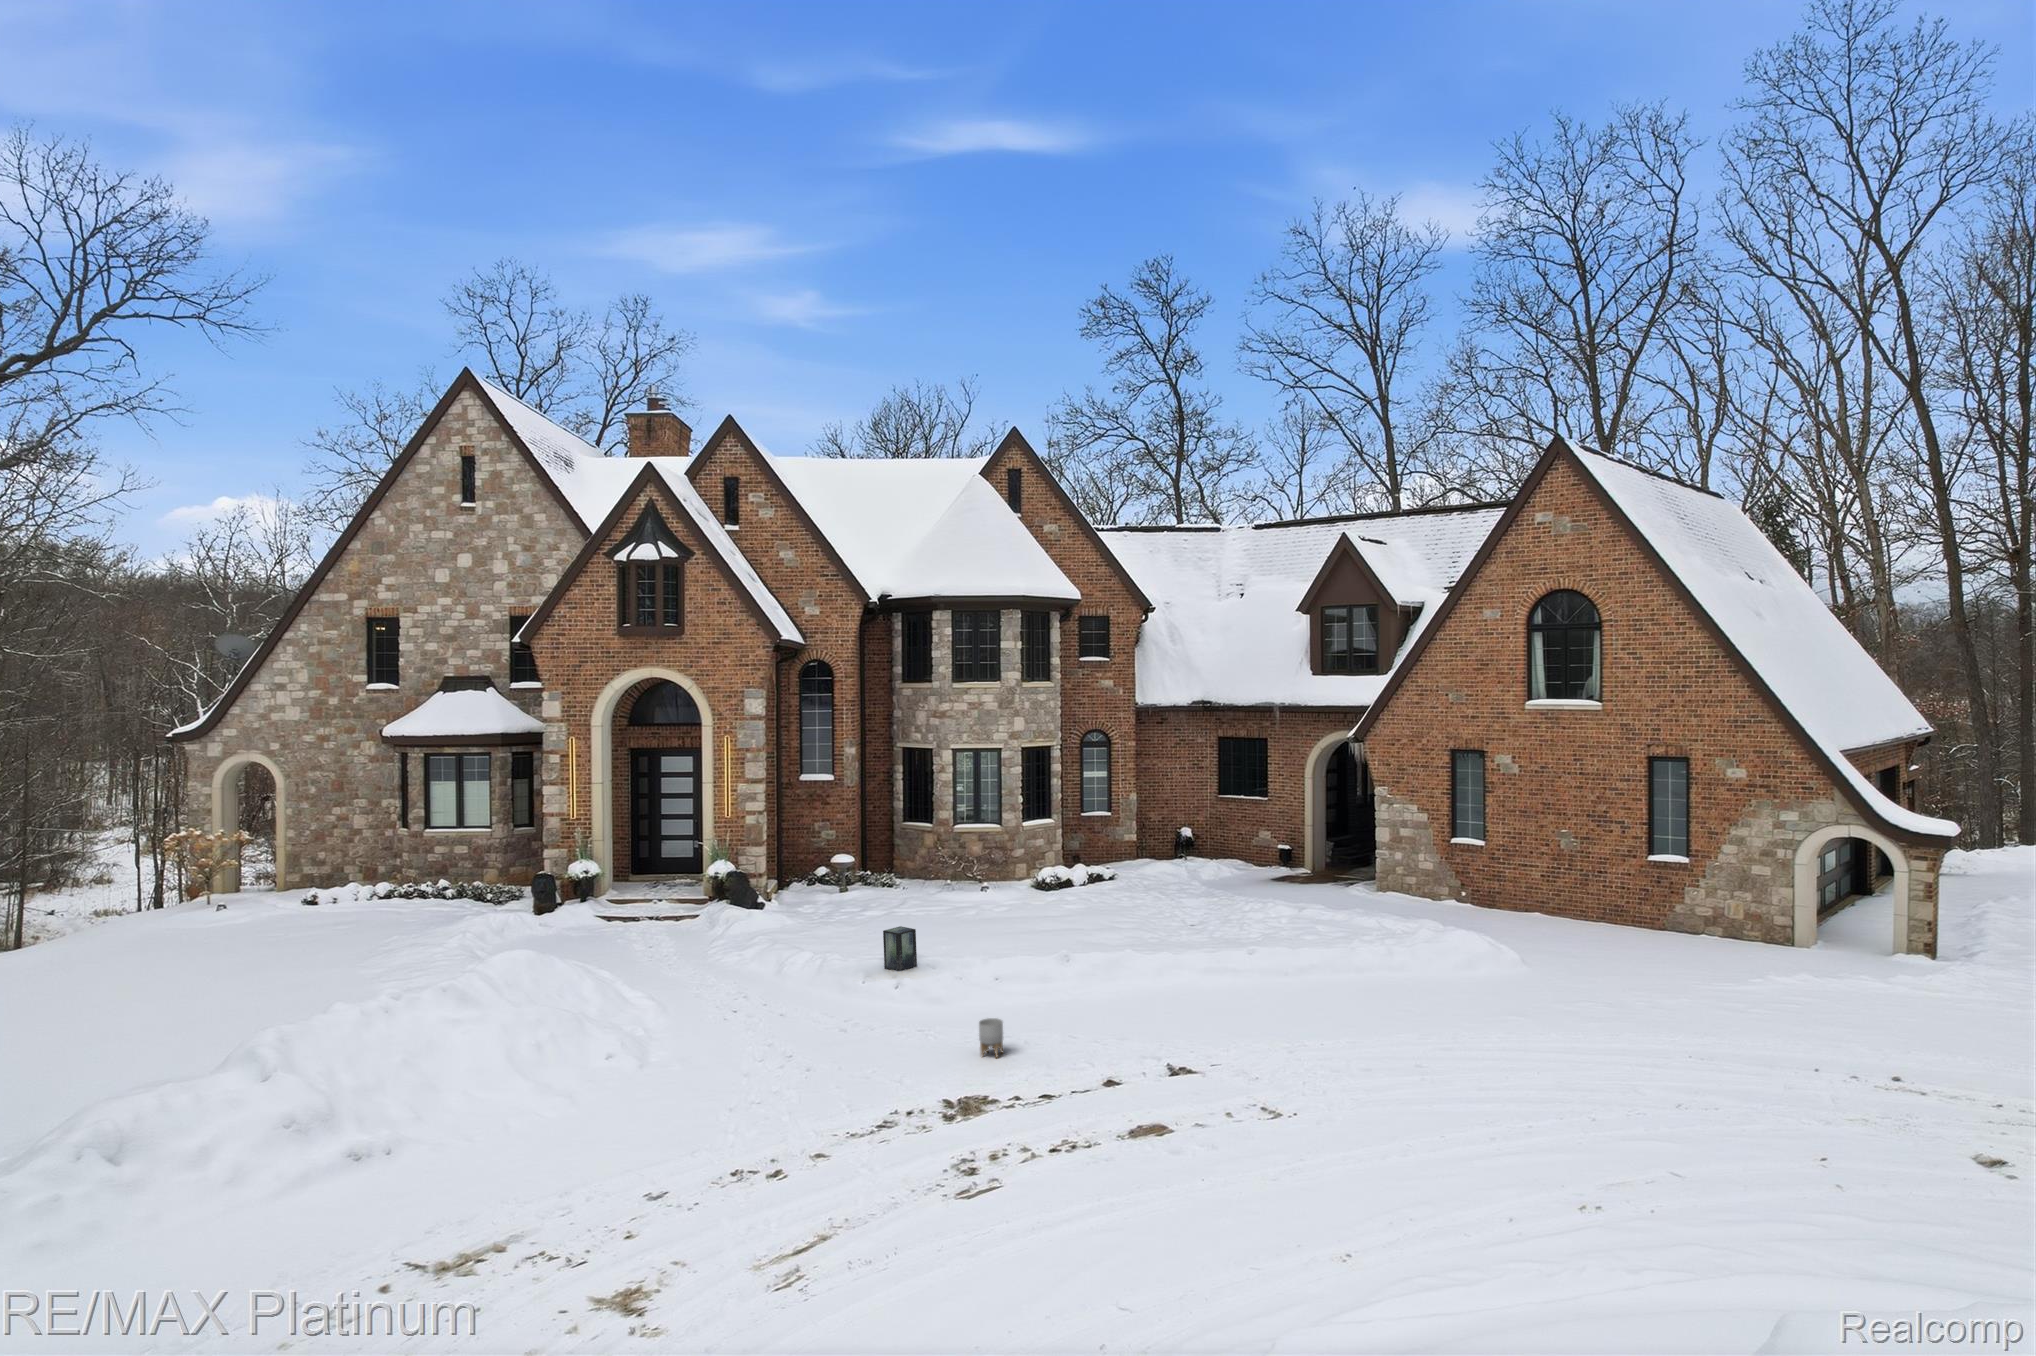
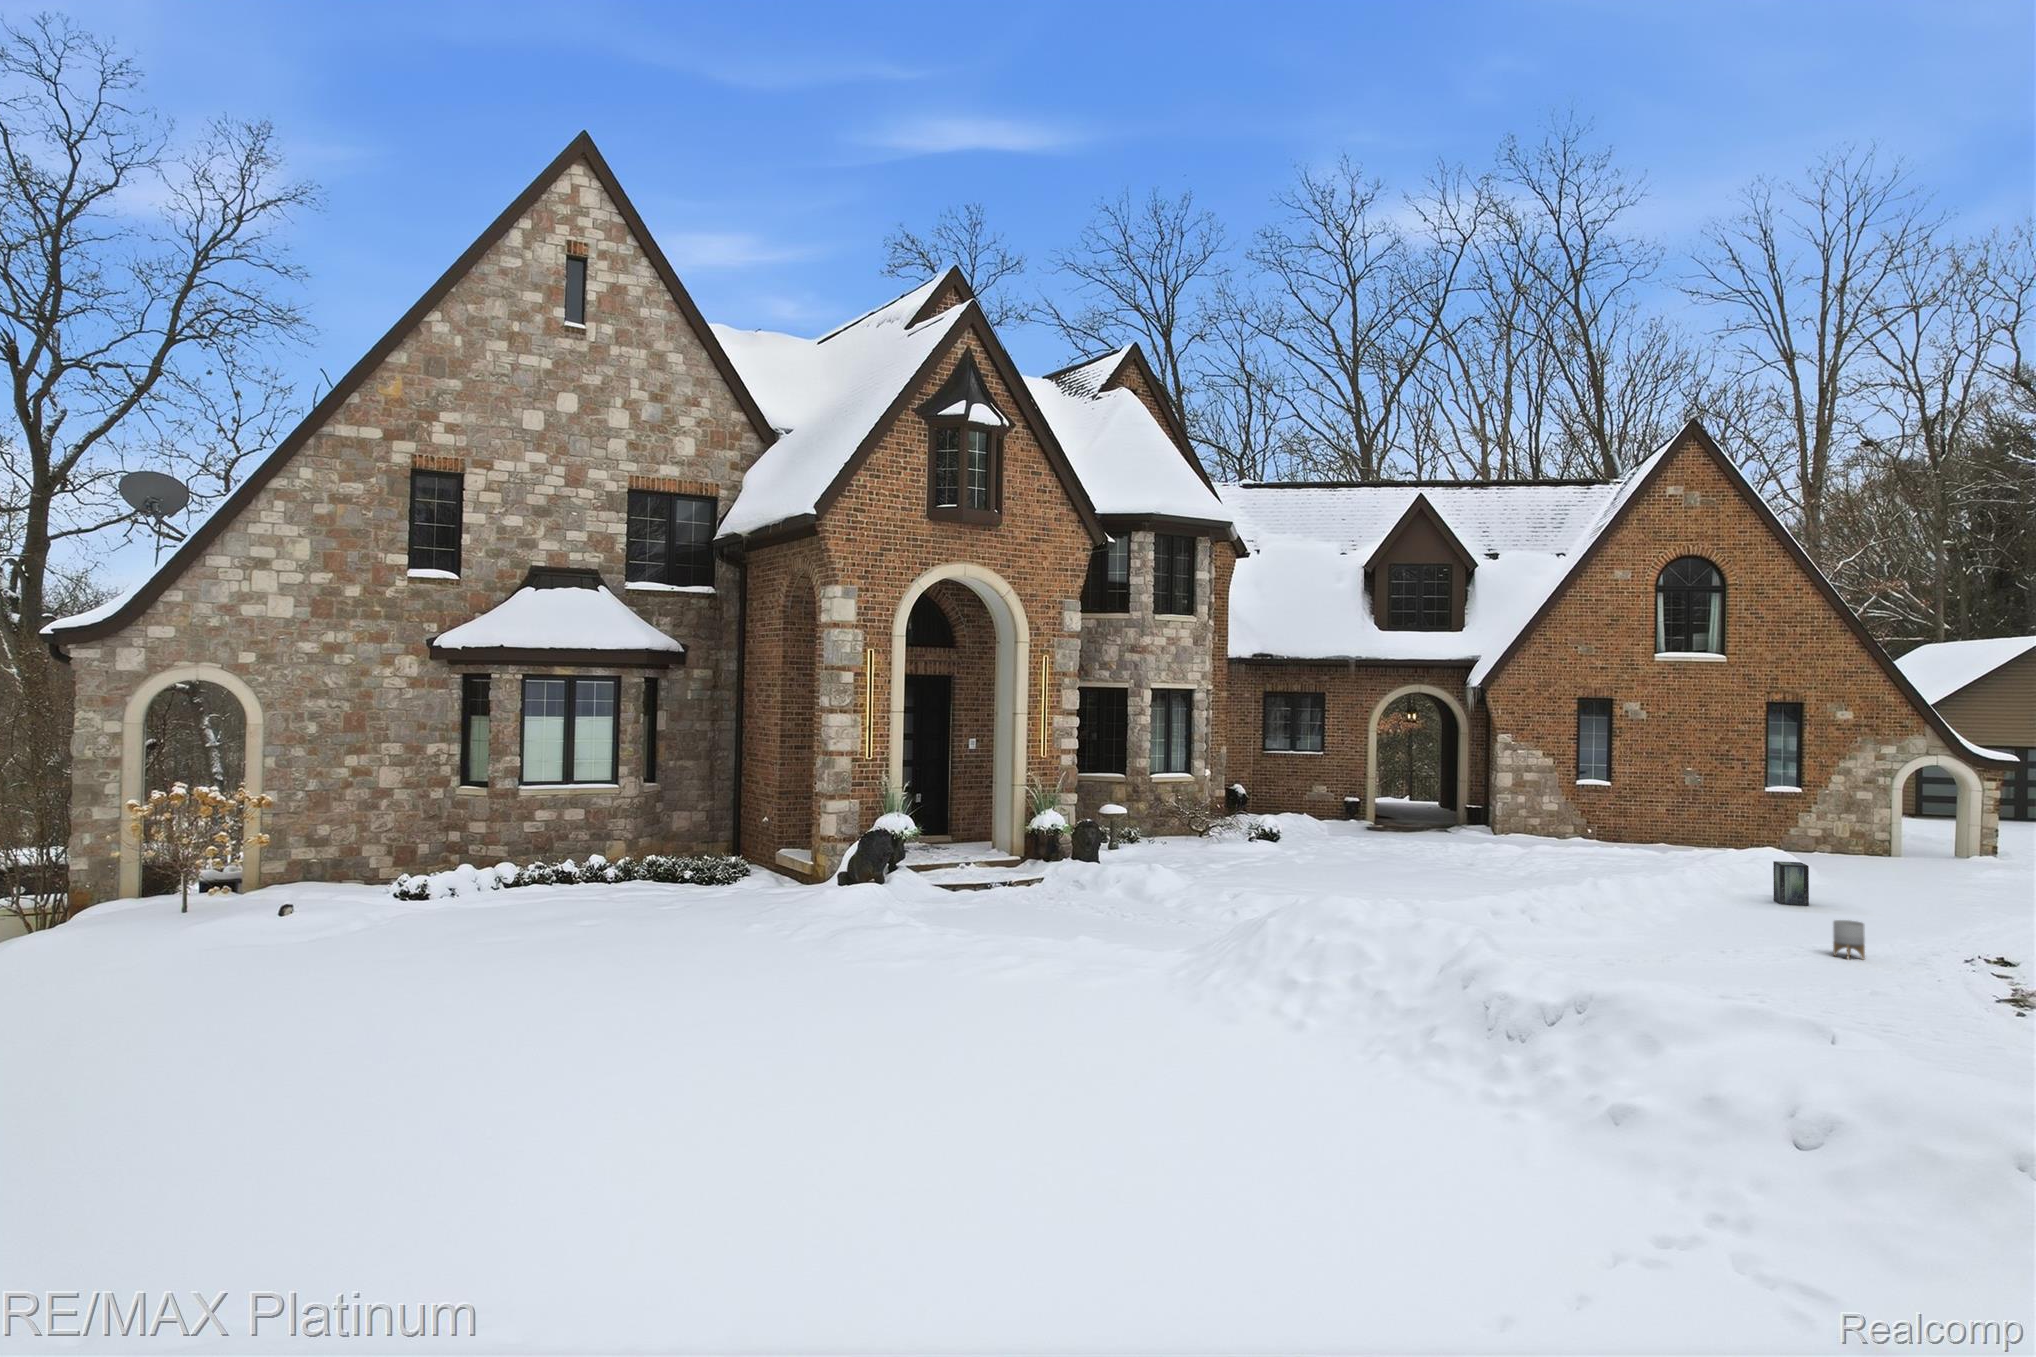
storage box: present [883,926,917,971] -> present [1773,861,1809,906]

